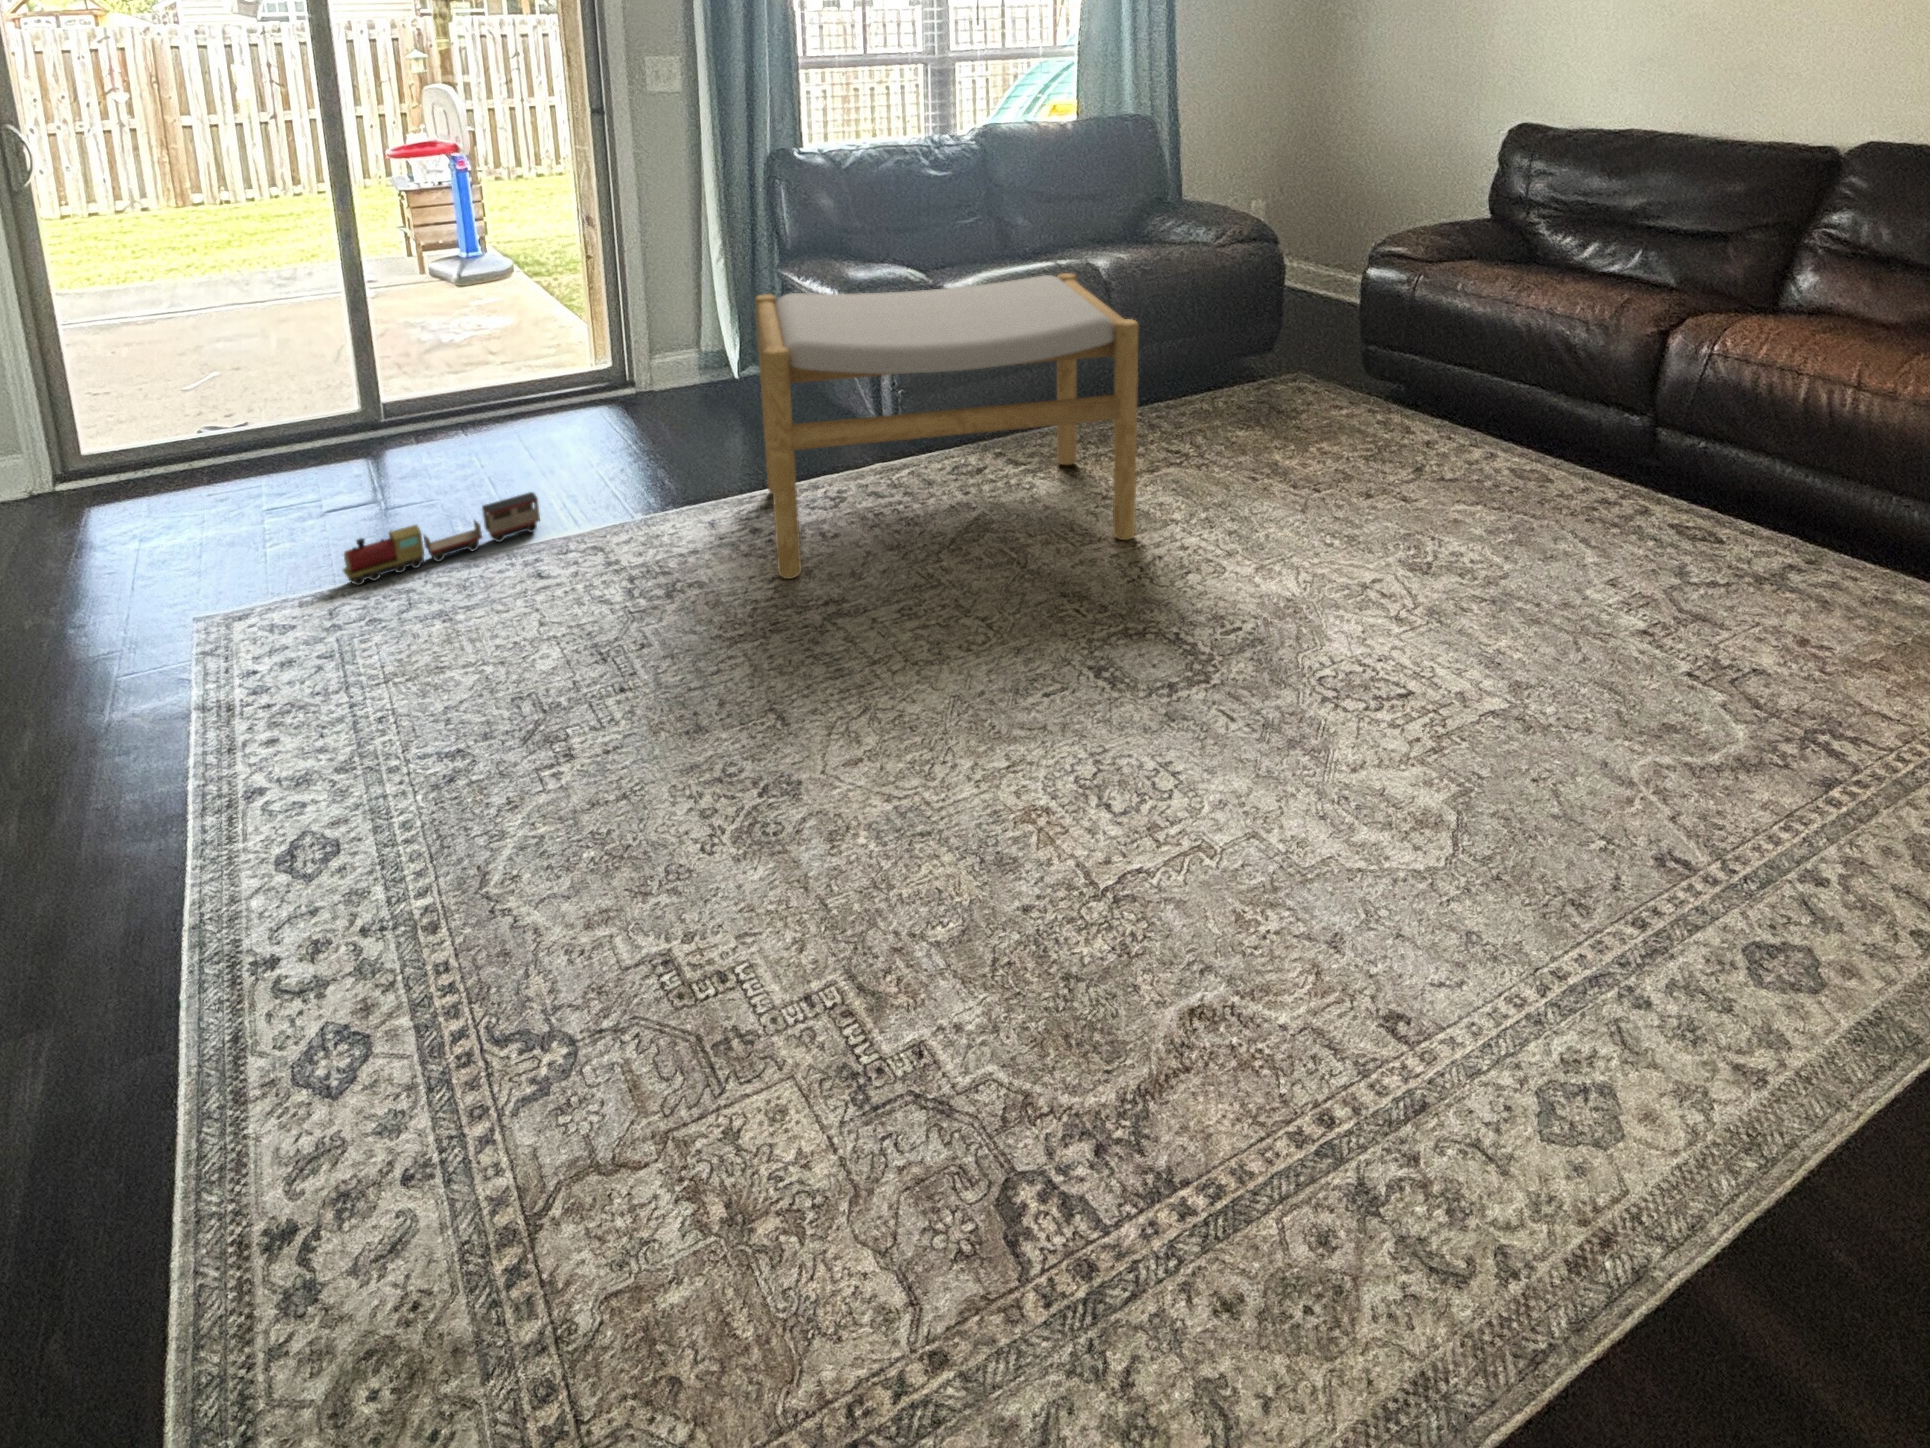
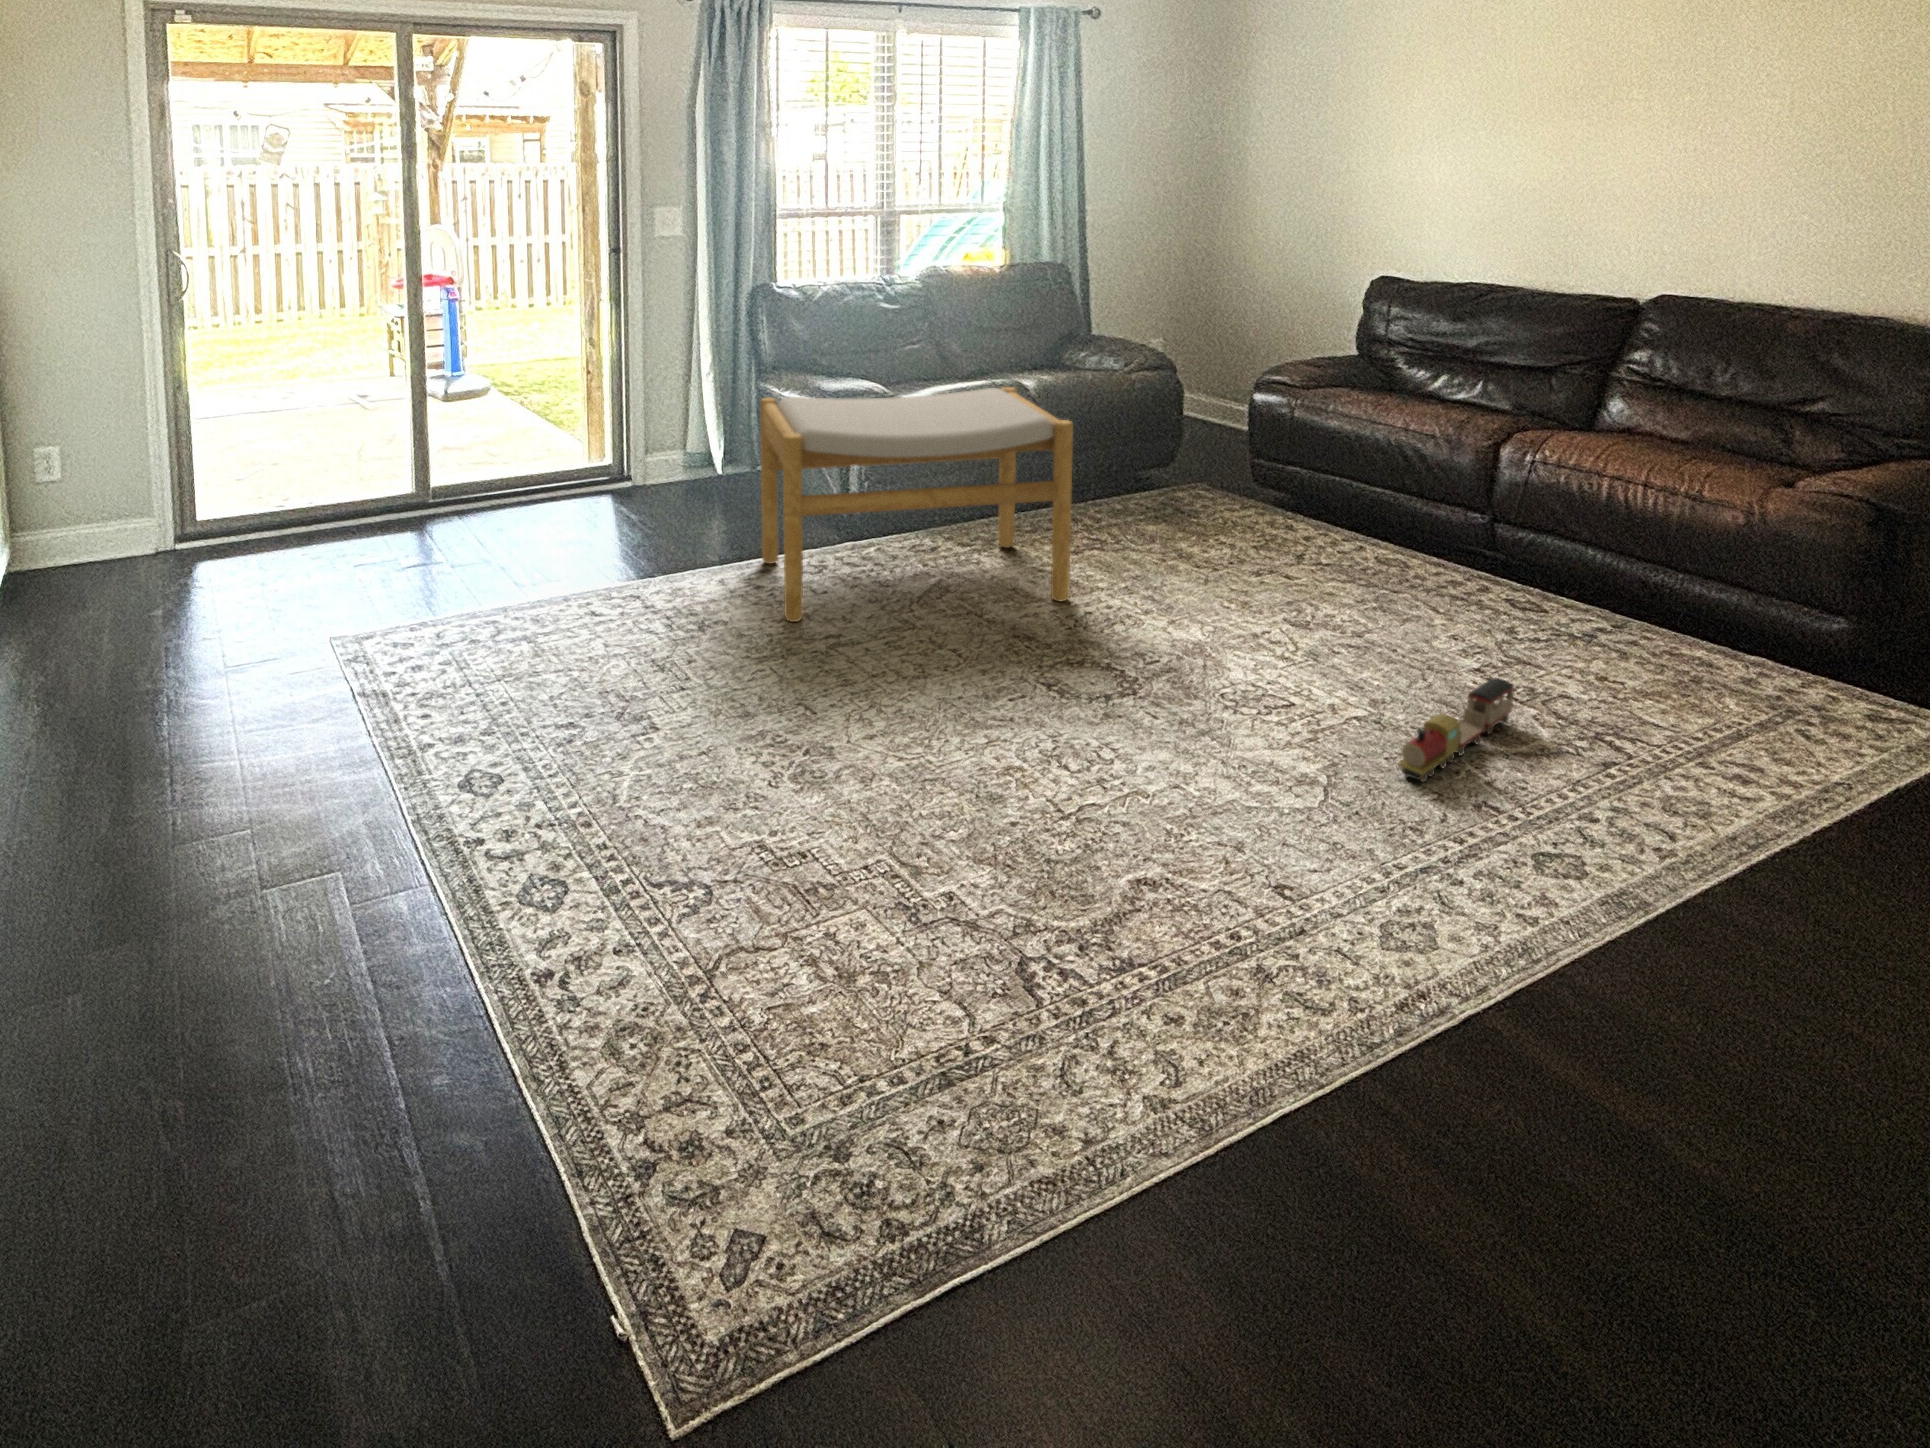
toy train: present [343,492,540,585] -> present [1399,678,1514,782]

